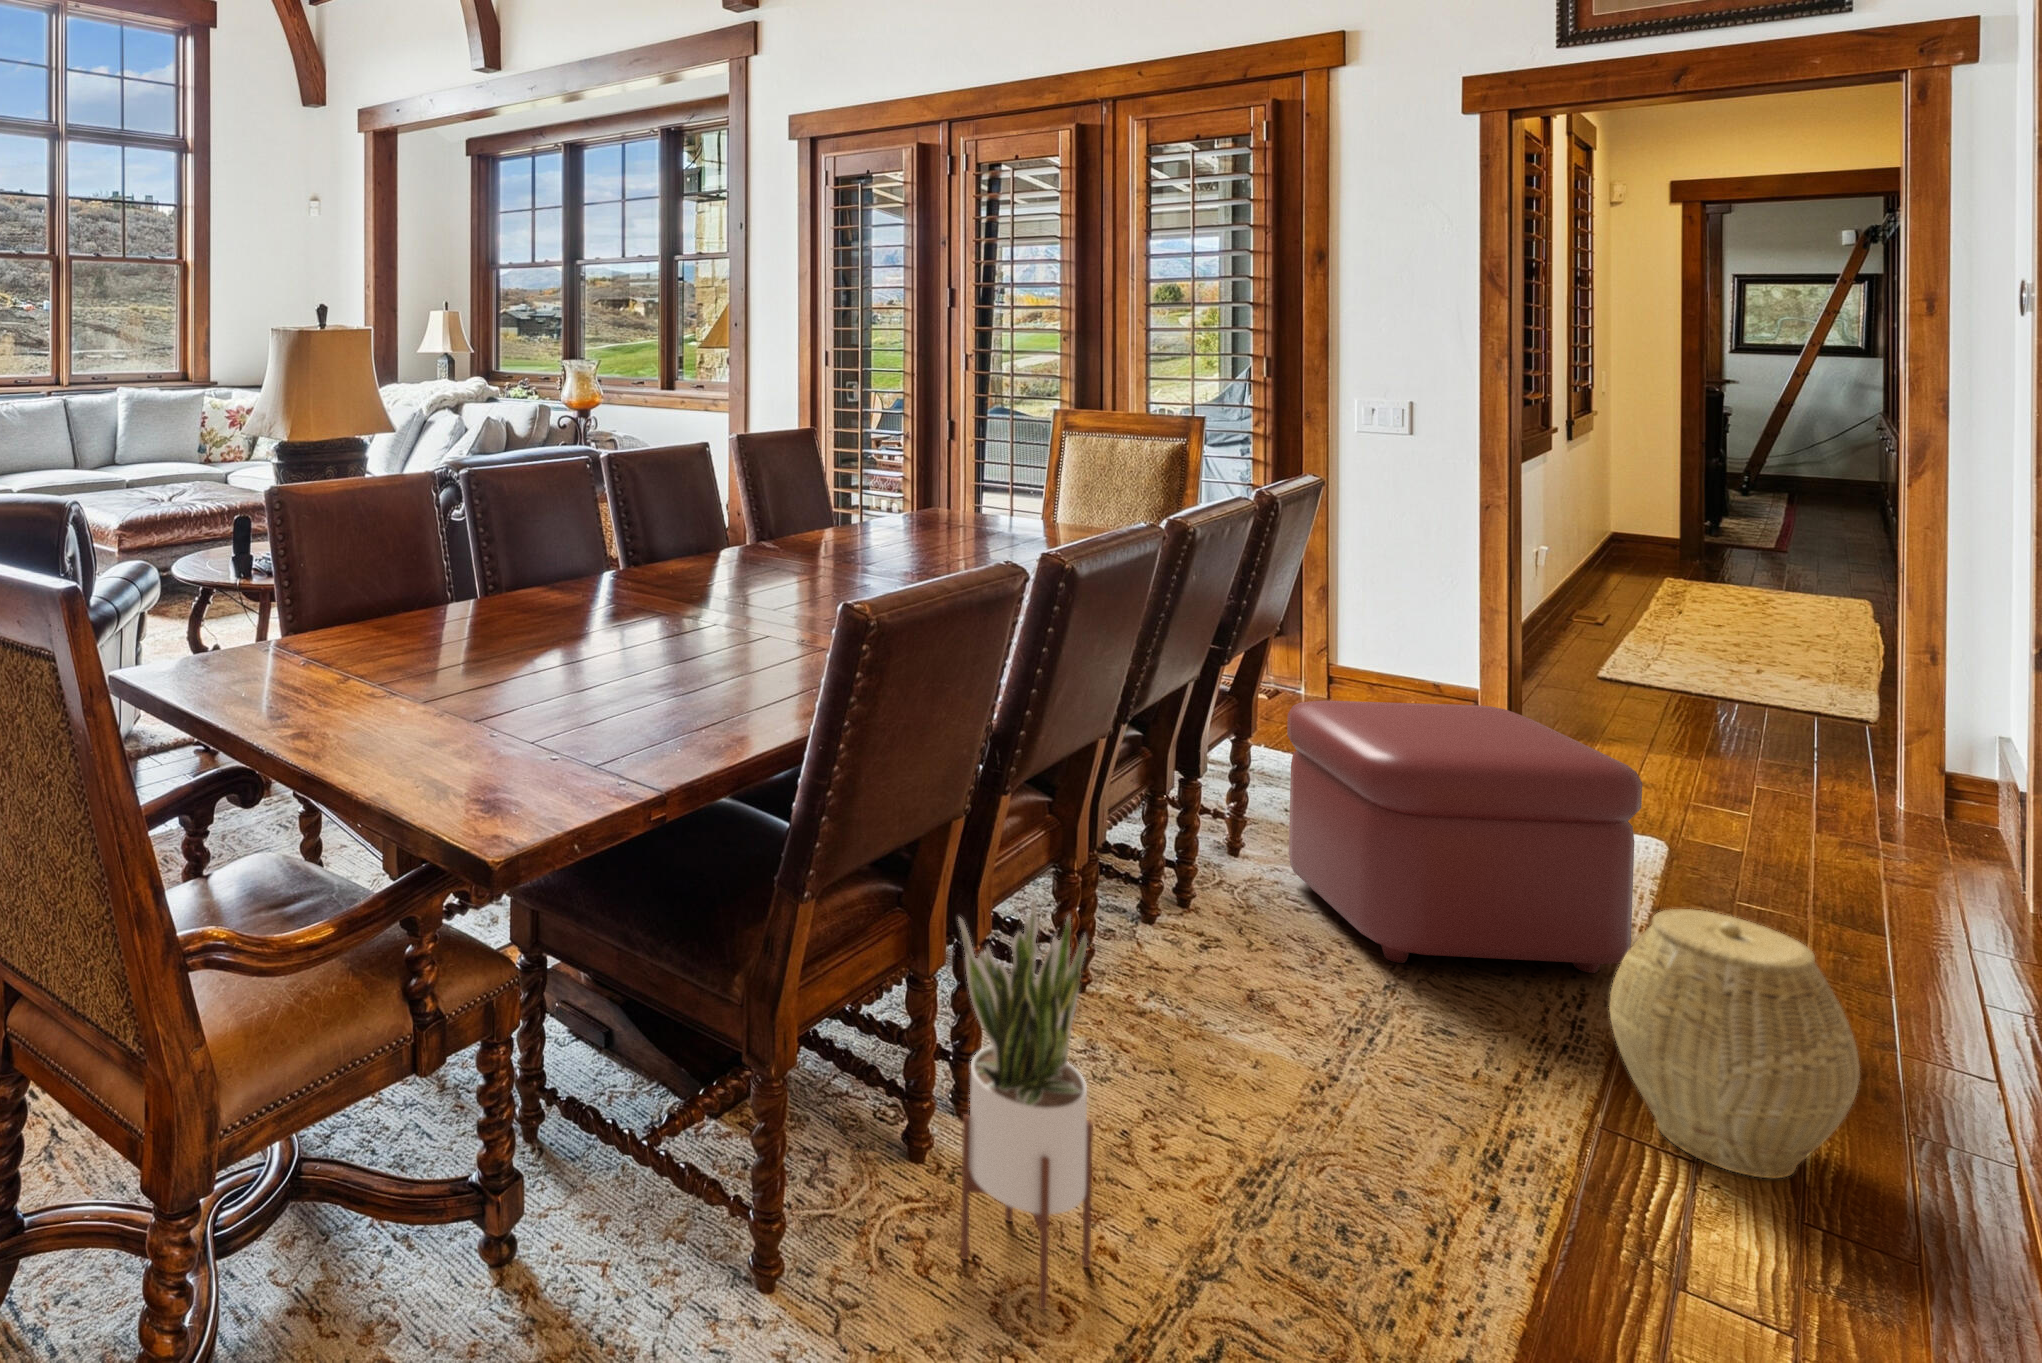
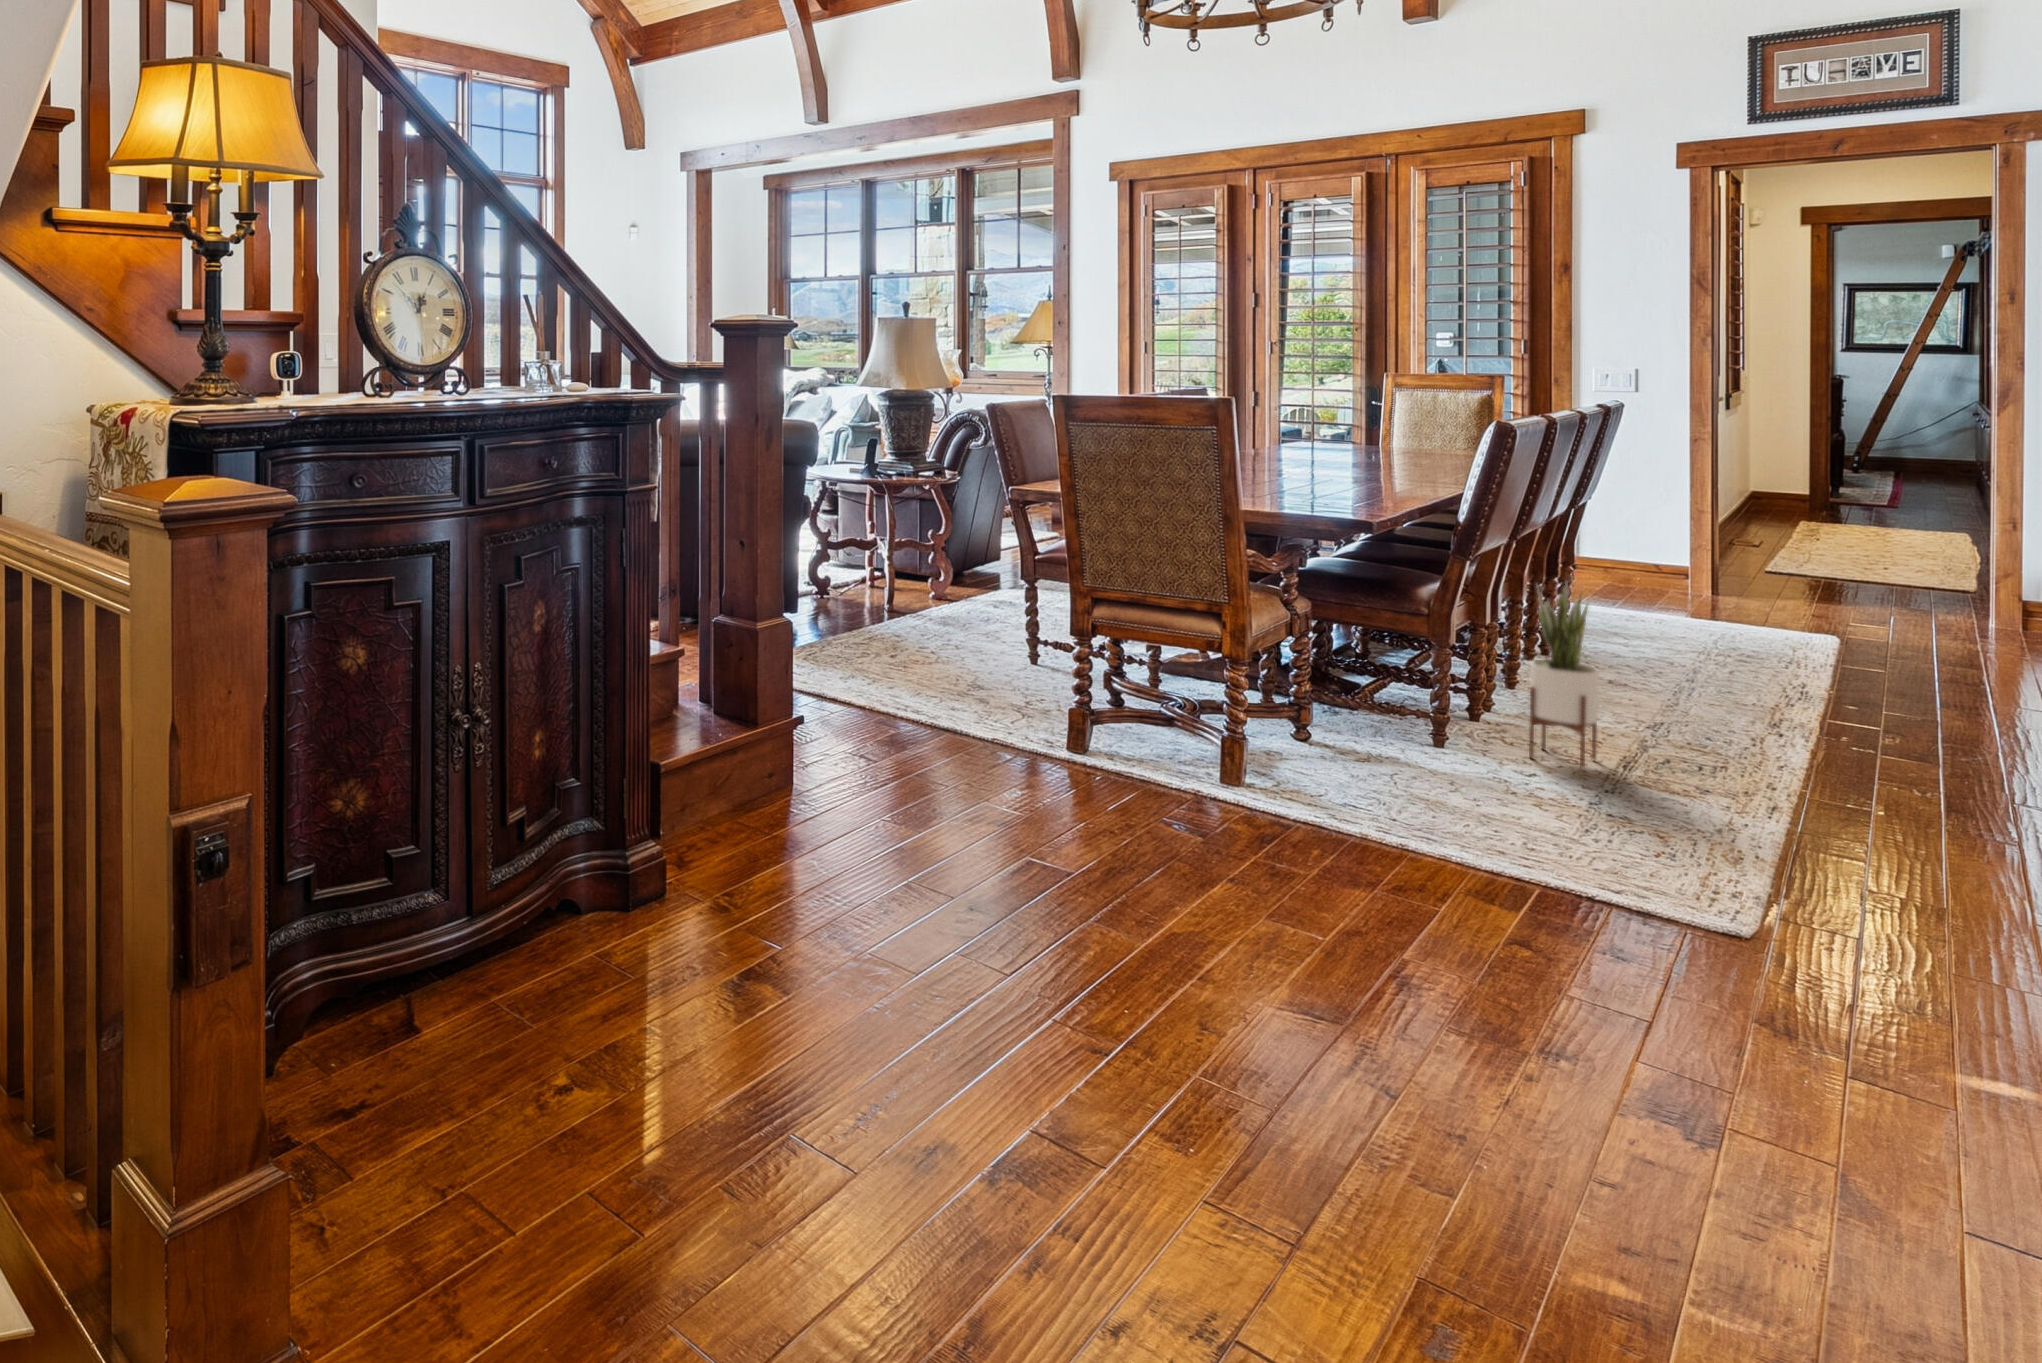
ottoman: present [1287,701,1642,973] -> none [1609,542,1844,685]
woven basket: present [1609,909,1860,1178] -> none [1839,616,1978,742]

